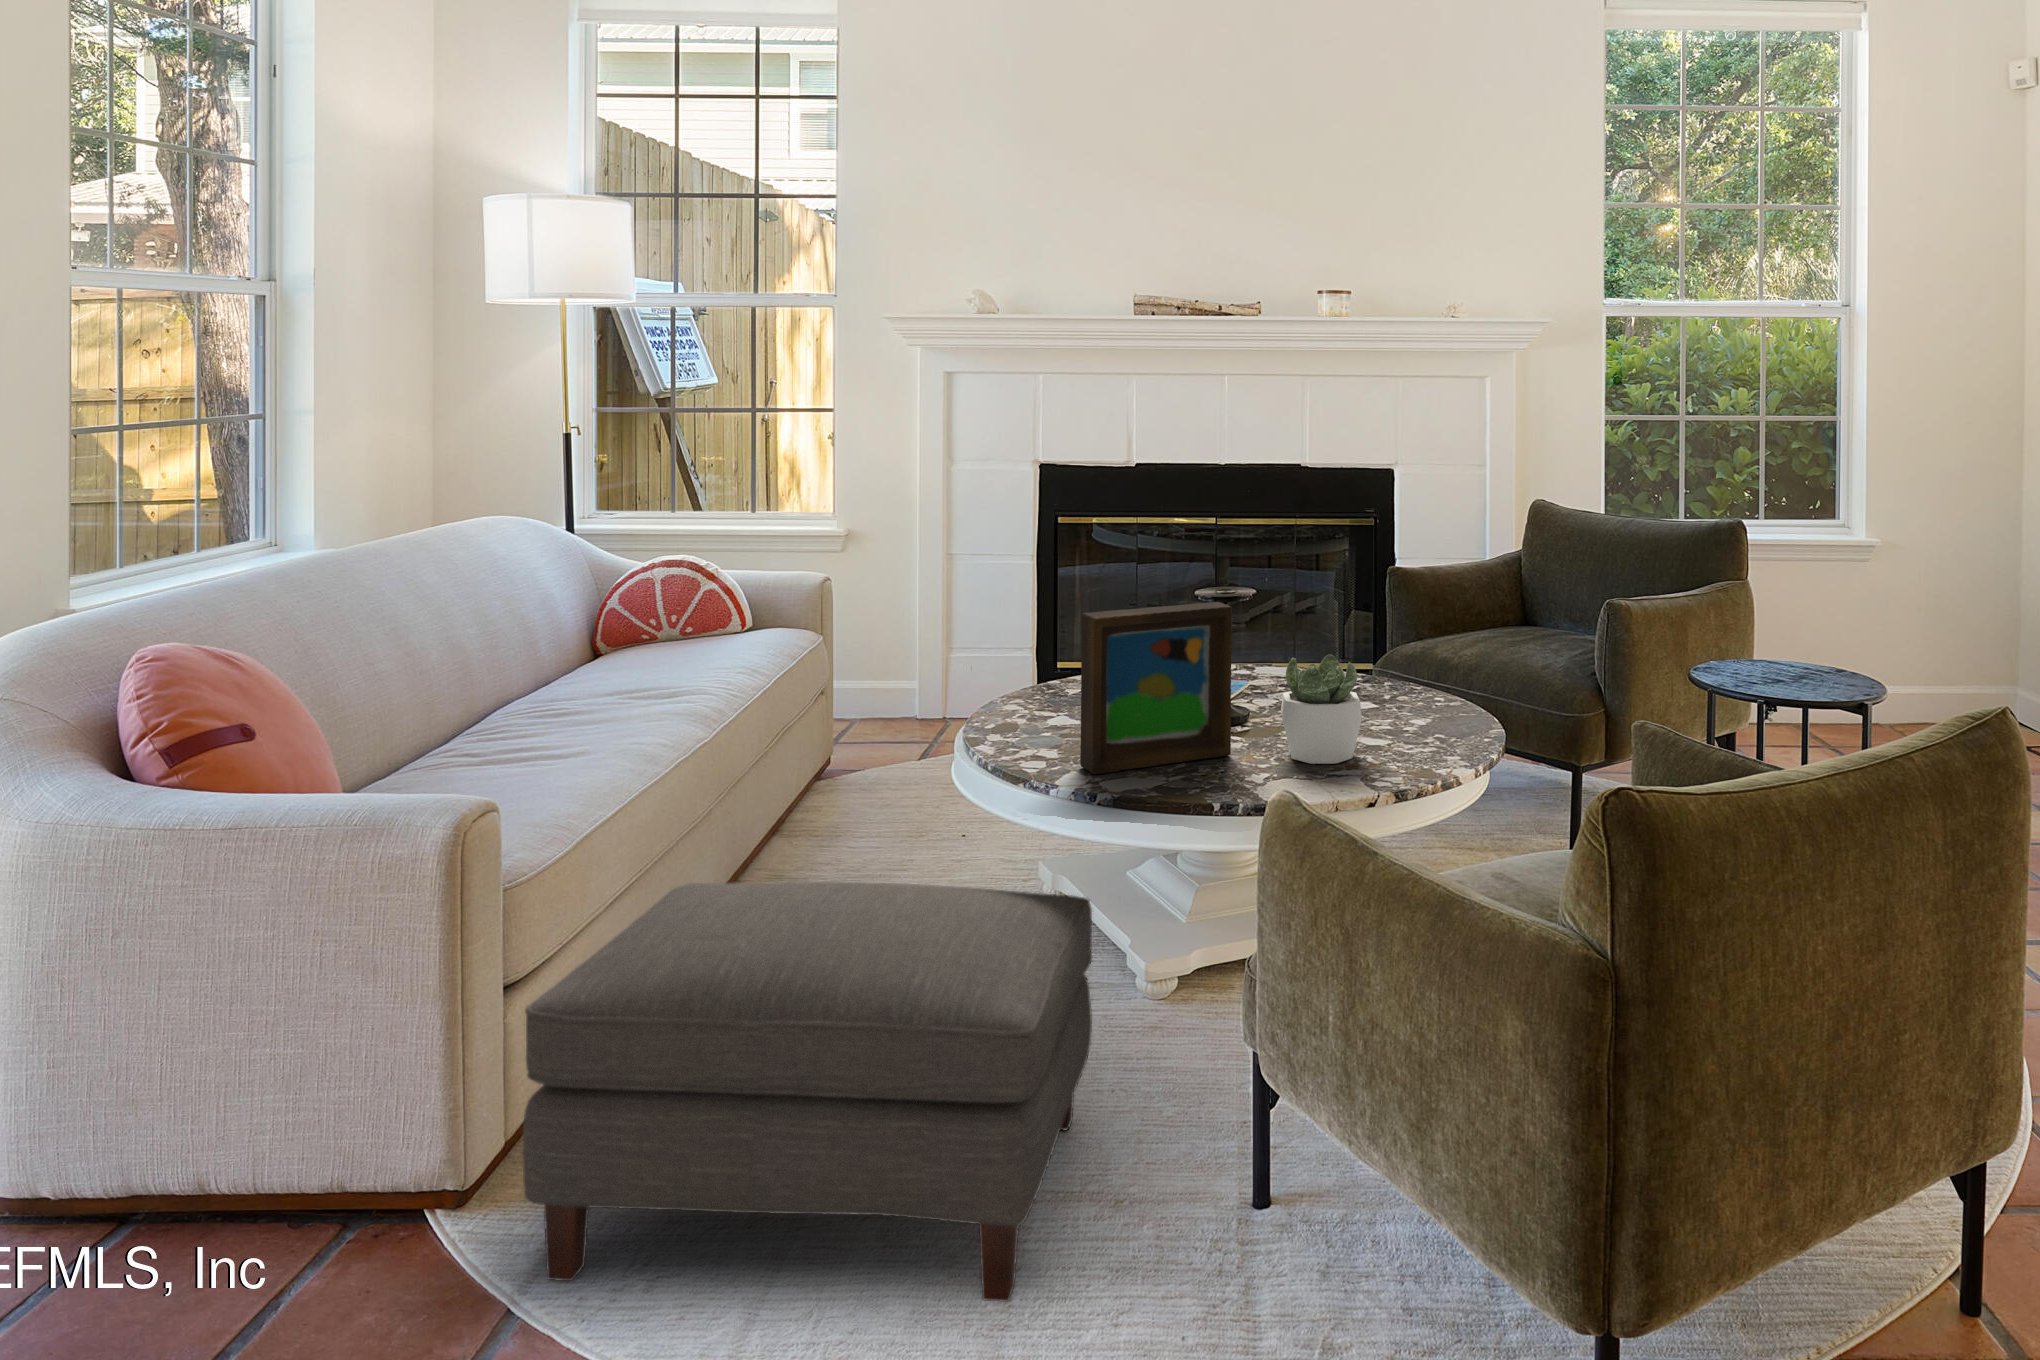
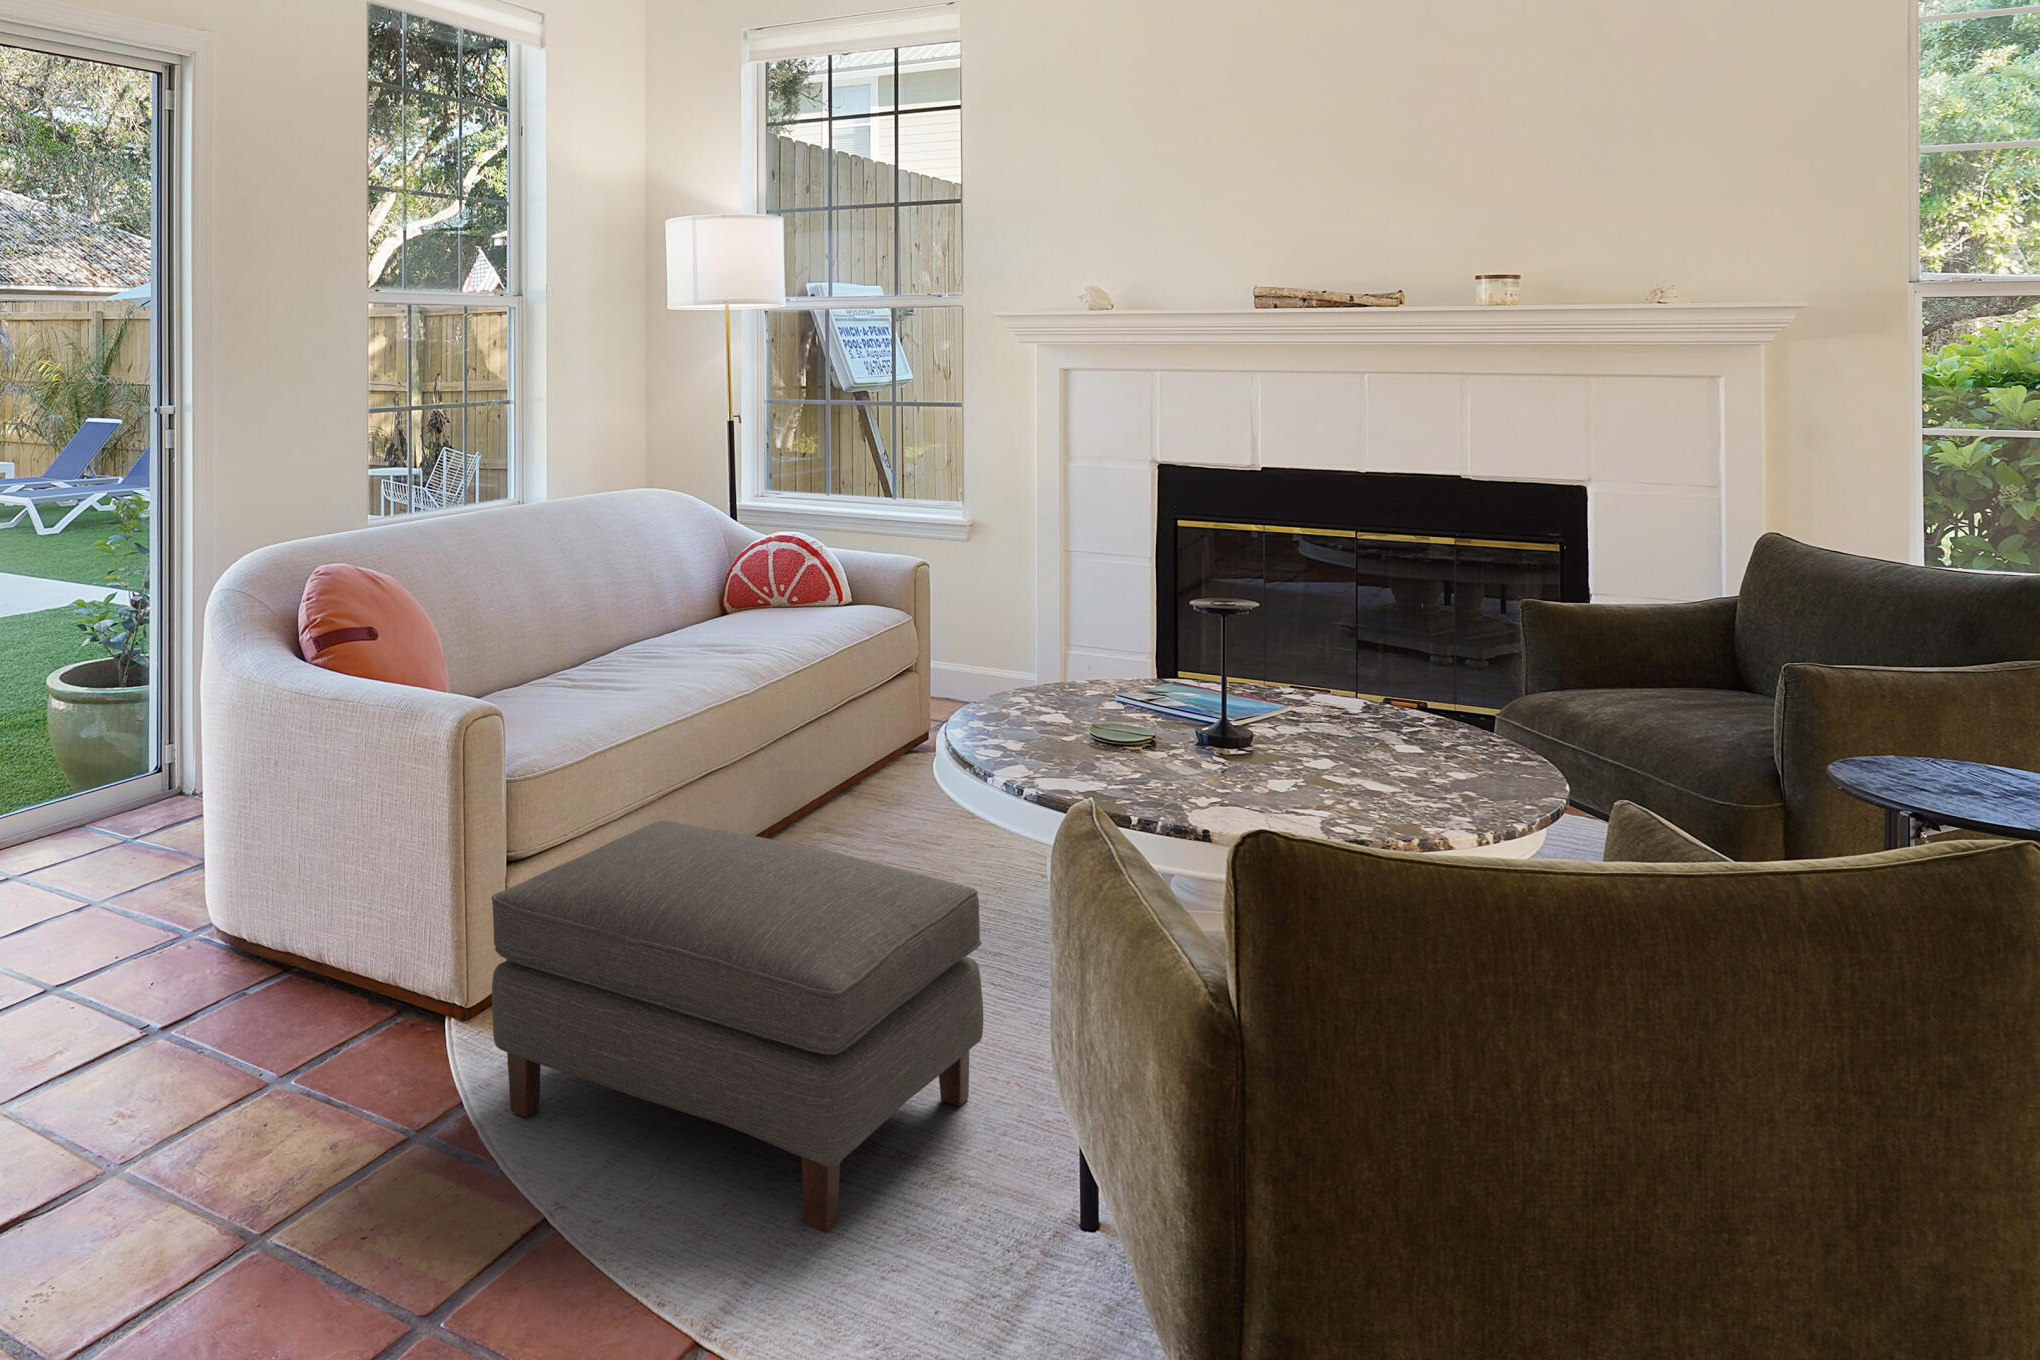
picture frame: present [1080,602,1232,774] -> none [1027,614,1191,775]
succulent plant: present [1281,654,1362,764] -> none [1242,679,1337,797]

